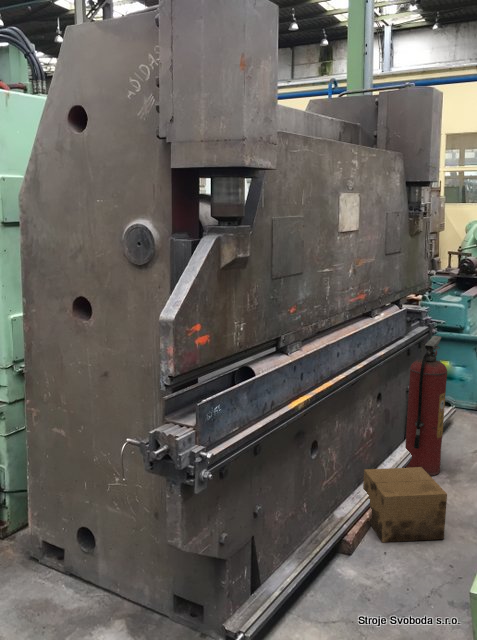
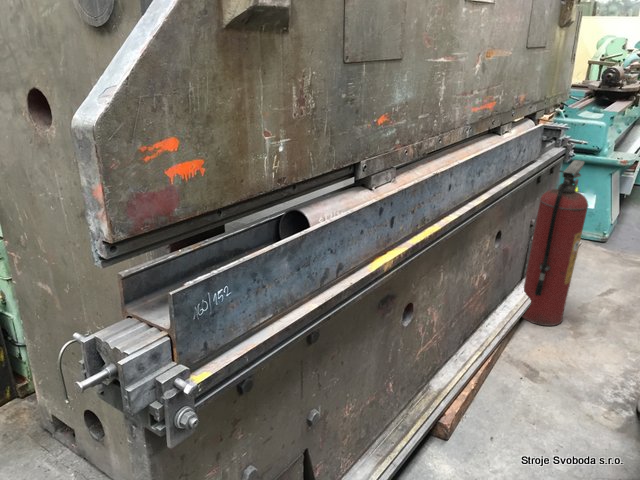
cardboard box: present [363,467,447,542] -> none [466,327,581,423]

